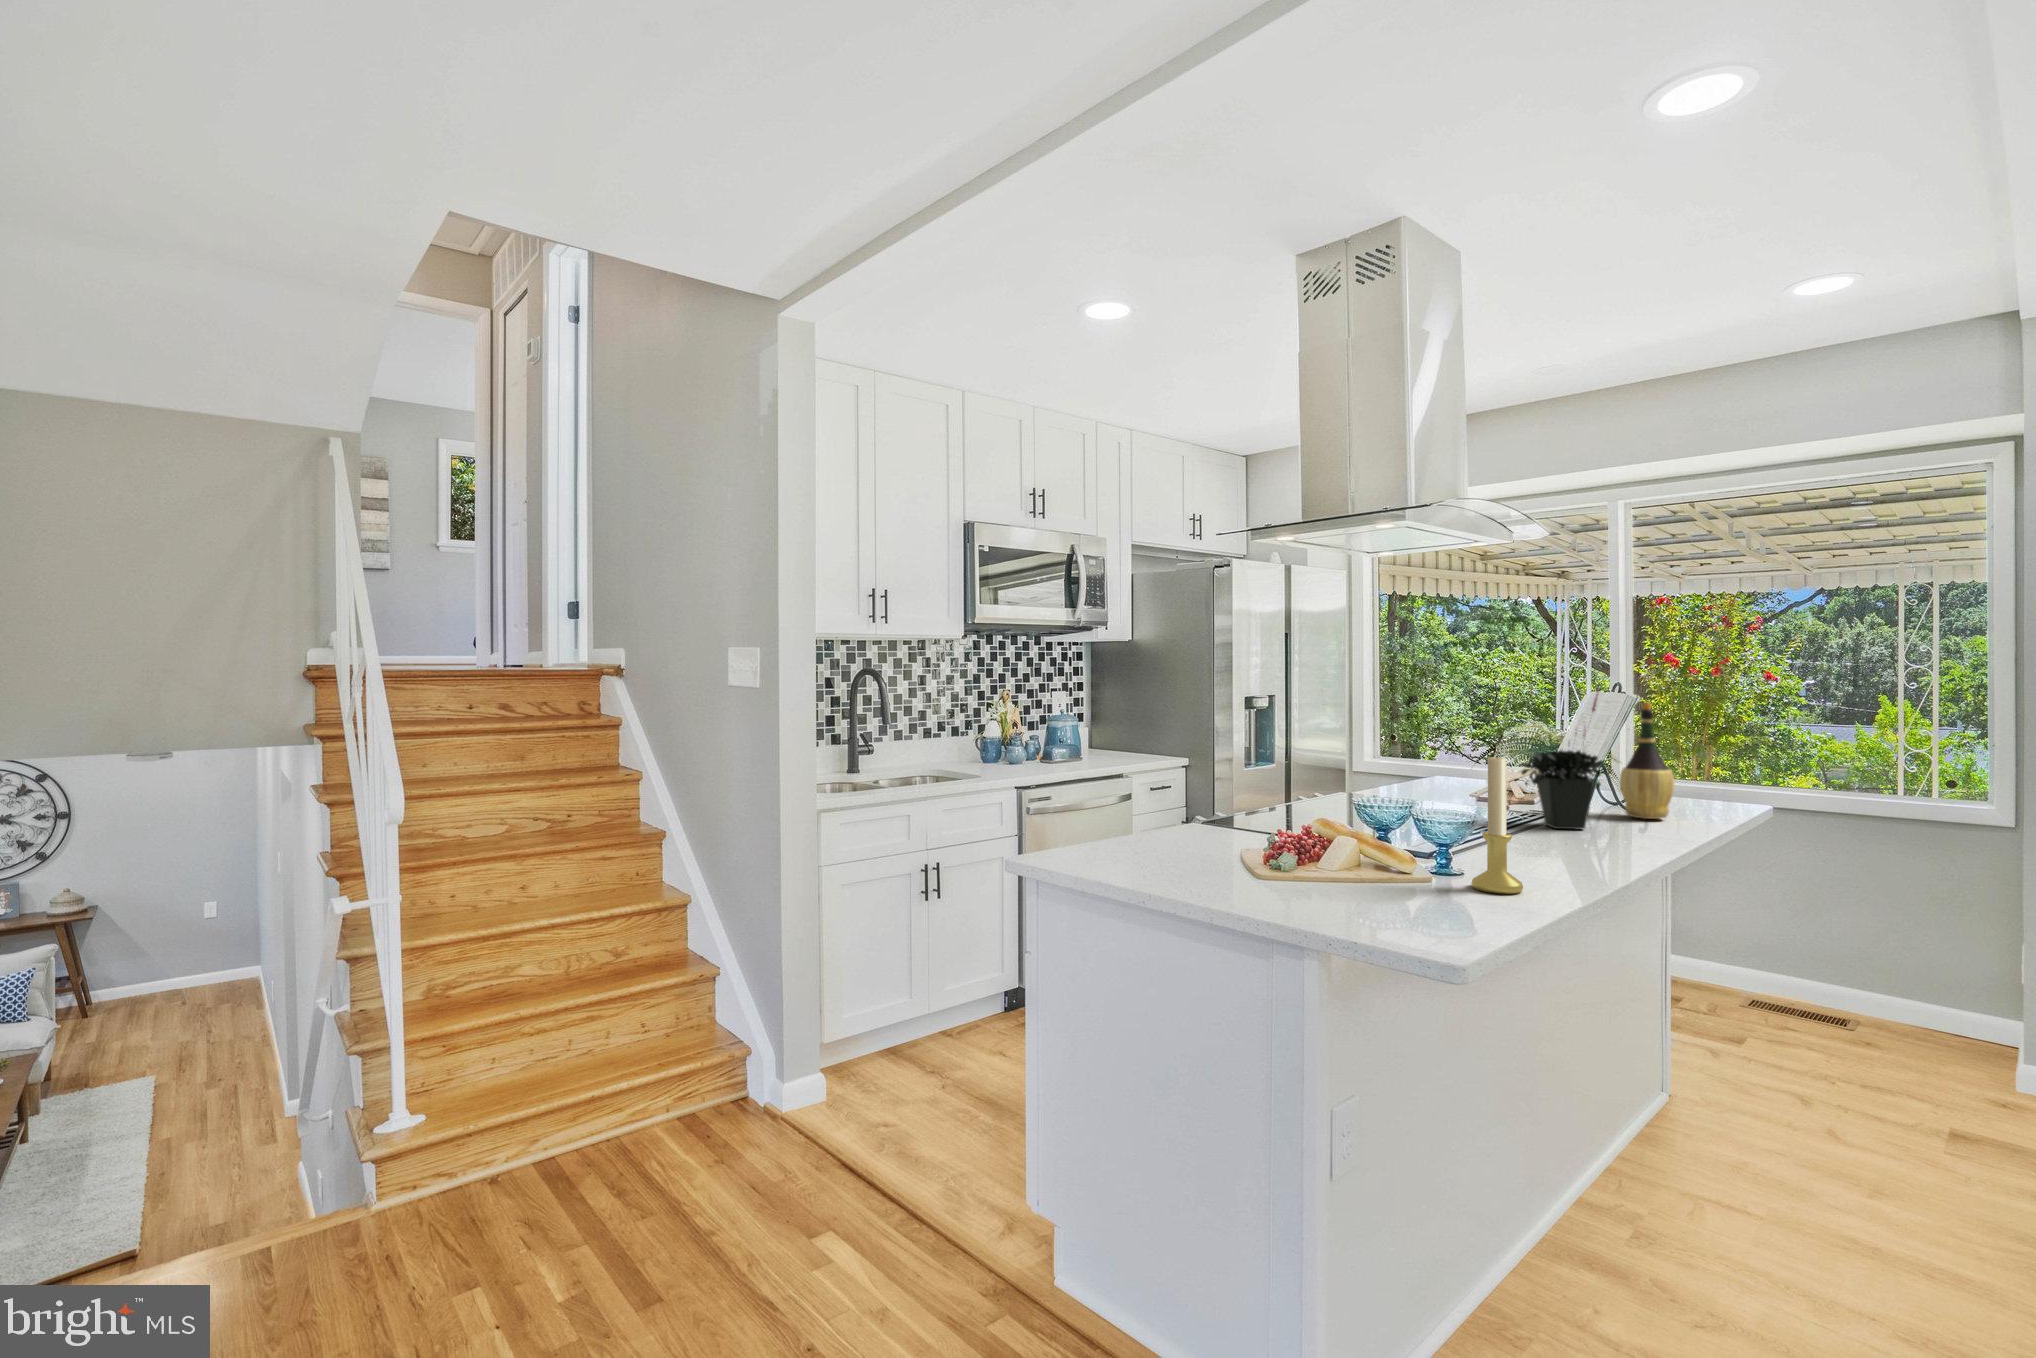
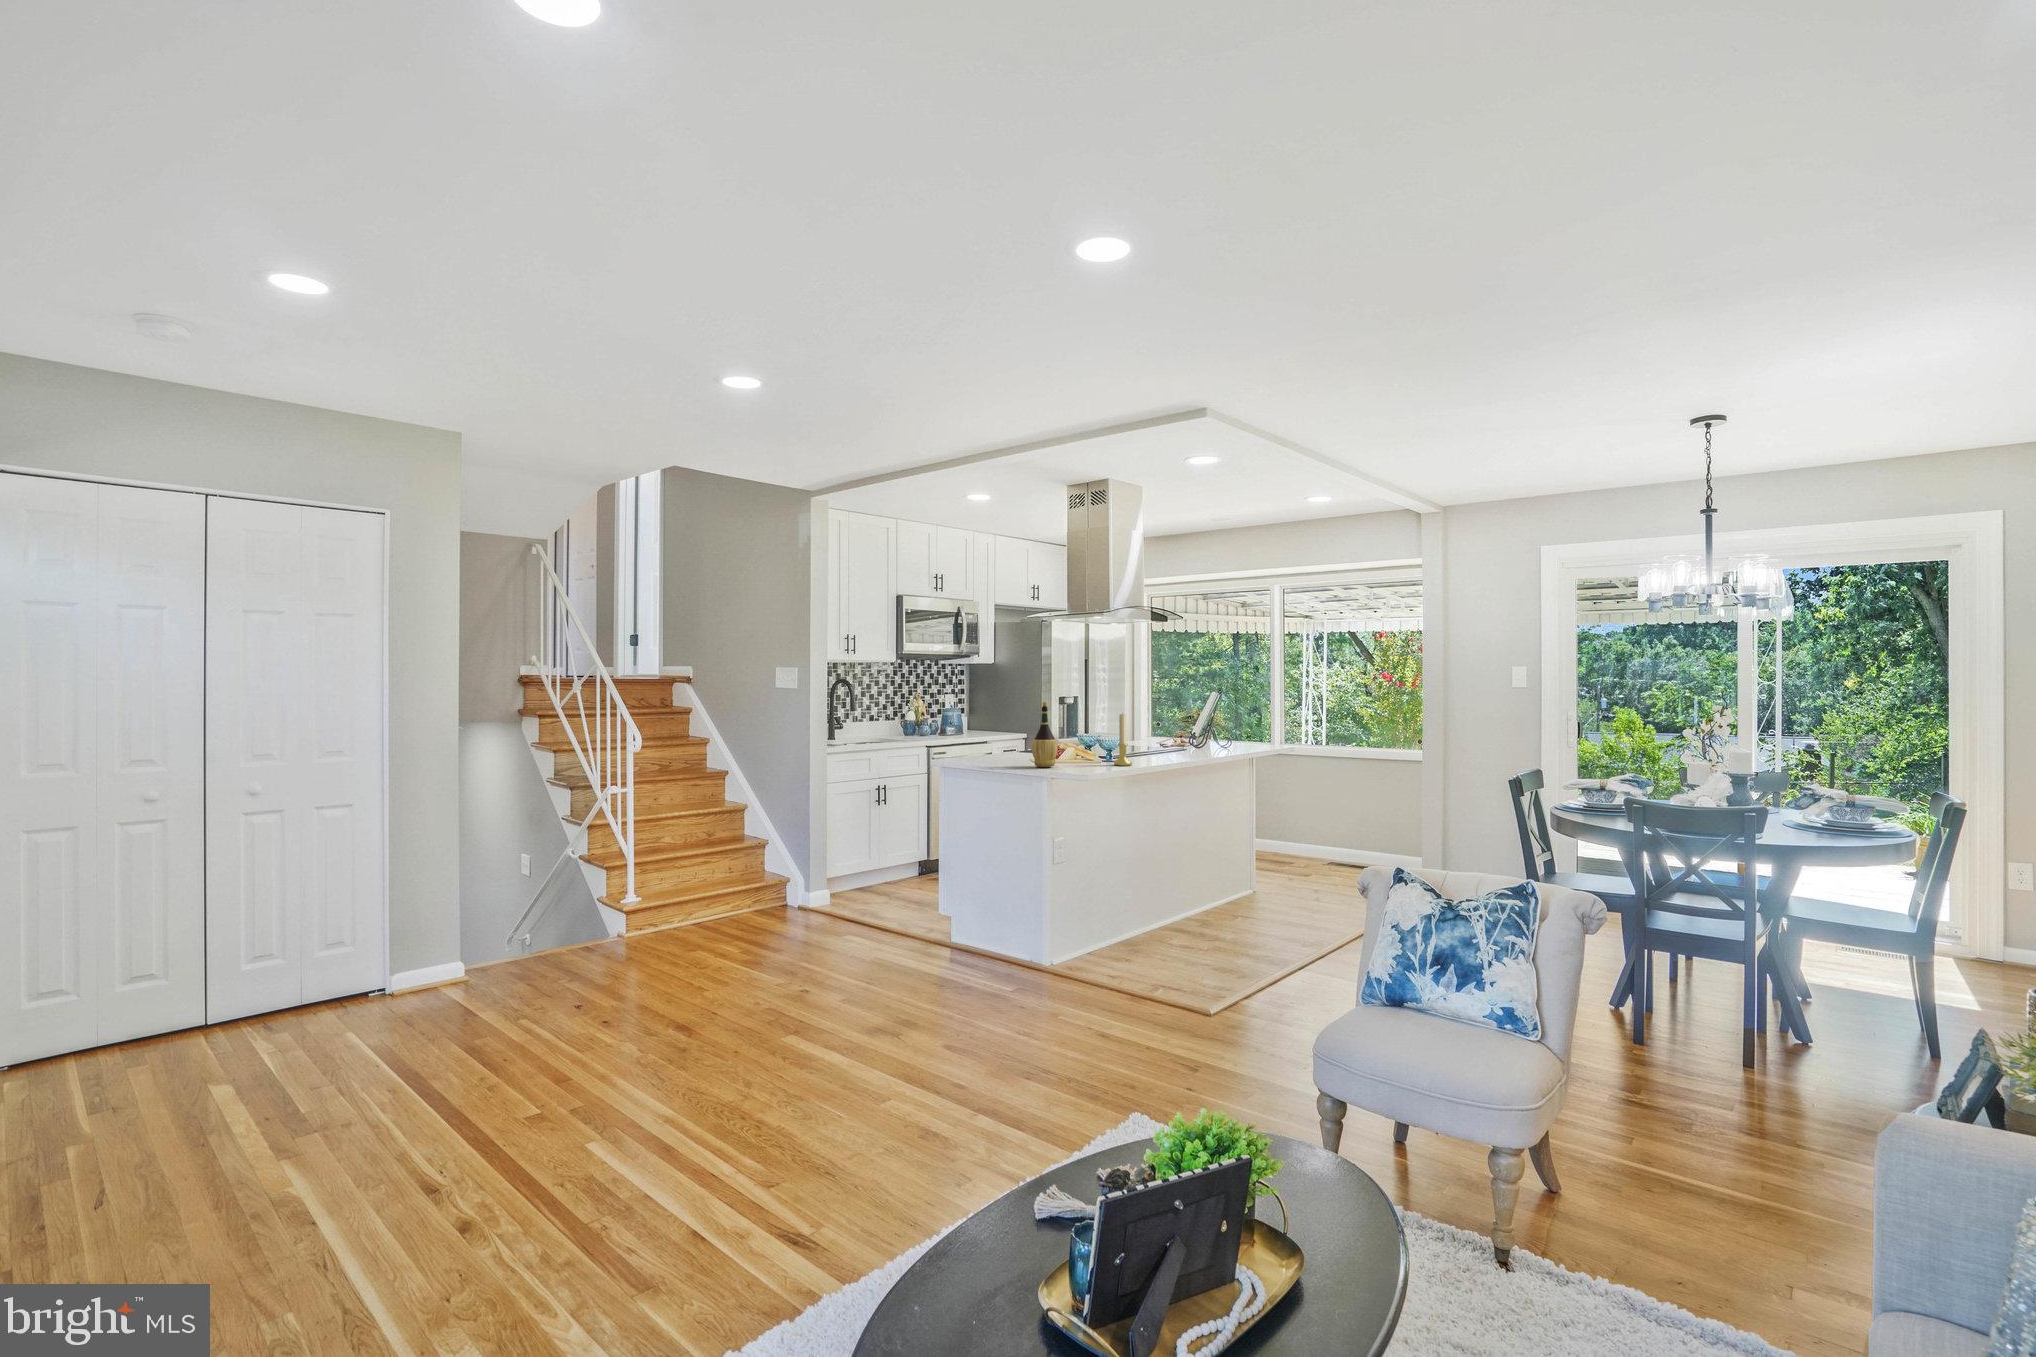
potted plant: present [1522,690,1604,830] -> none [1164,688,1198,753]
wine bottle: present [1620,702,1675,819] -> present [1032,702,1058,767]

